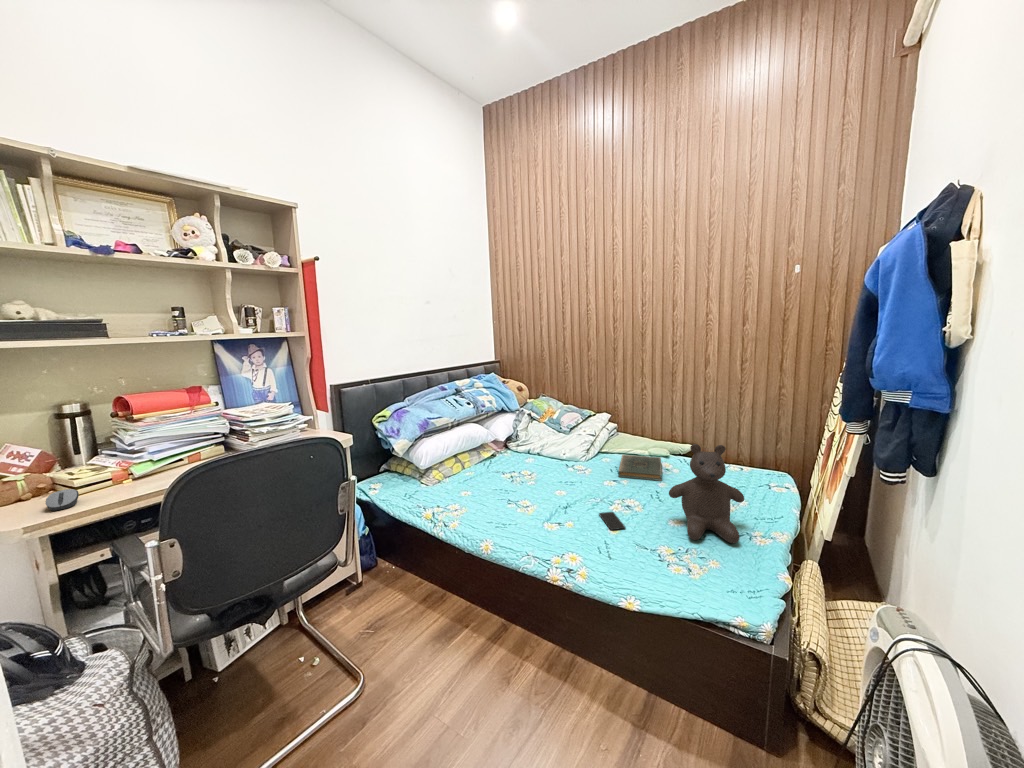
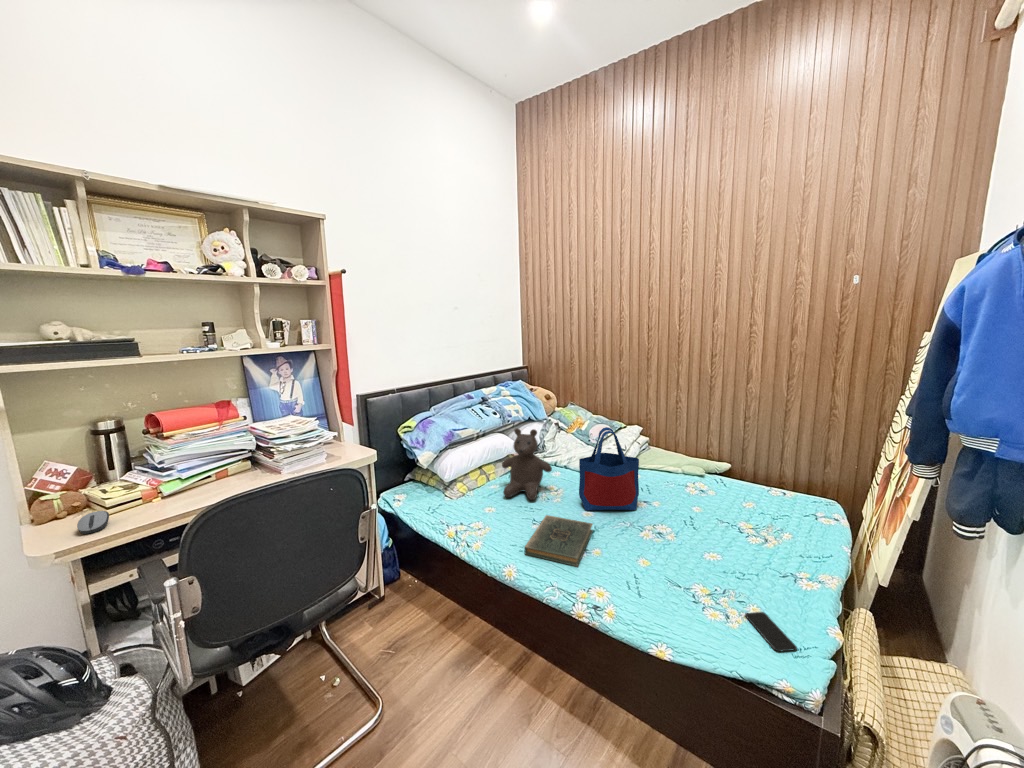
tote bag: none [552,410,609,490] -> present [579,427,639,511]
teddy bear: present [669,444,744,543] -> present [502,428,552,500]
book: present [618,454,662,481] -> present [524,515,593,566]
smartphone: present [599,512,625,530] -> present [745,612,797,651]

